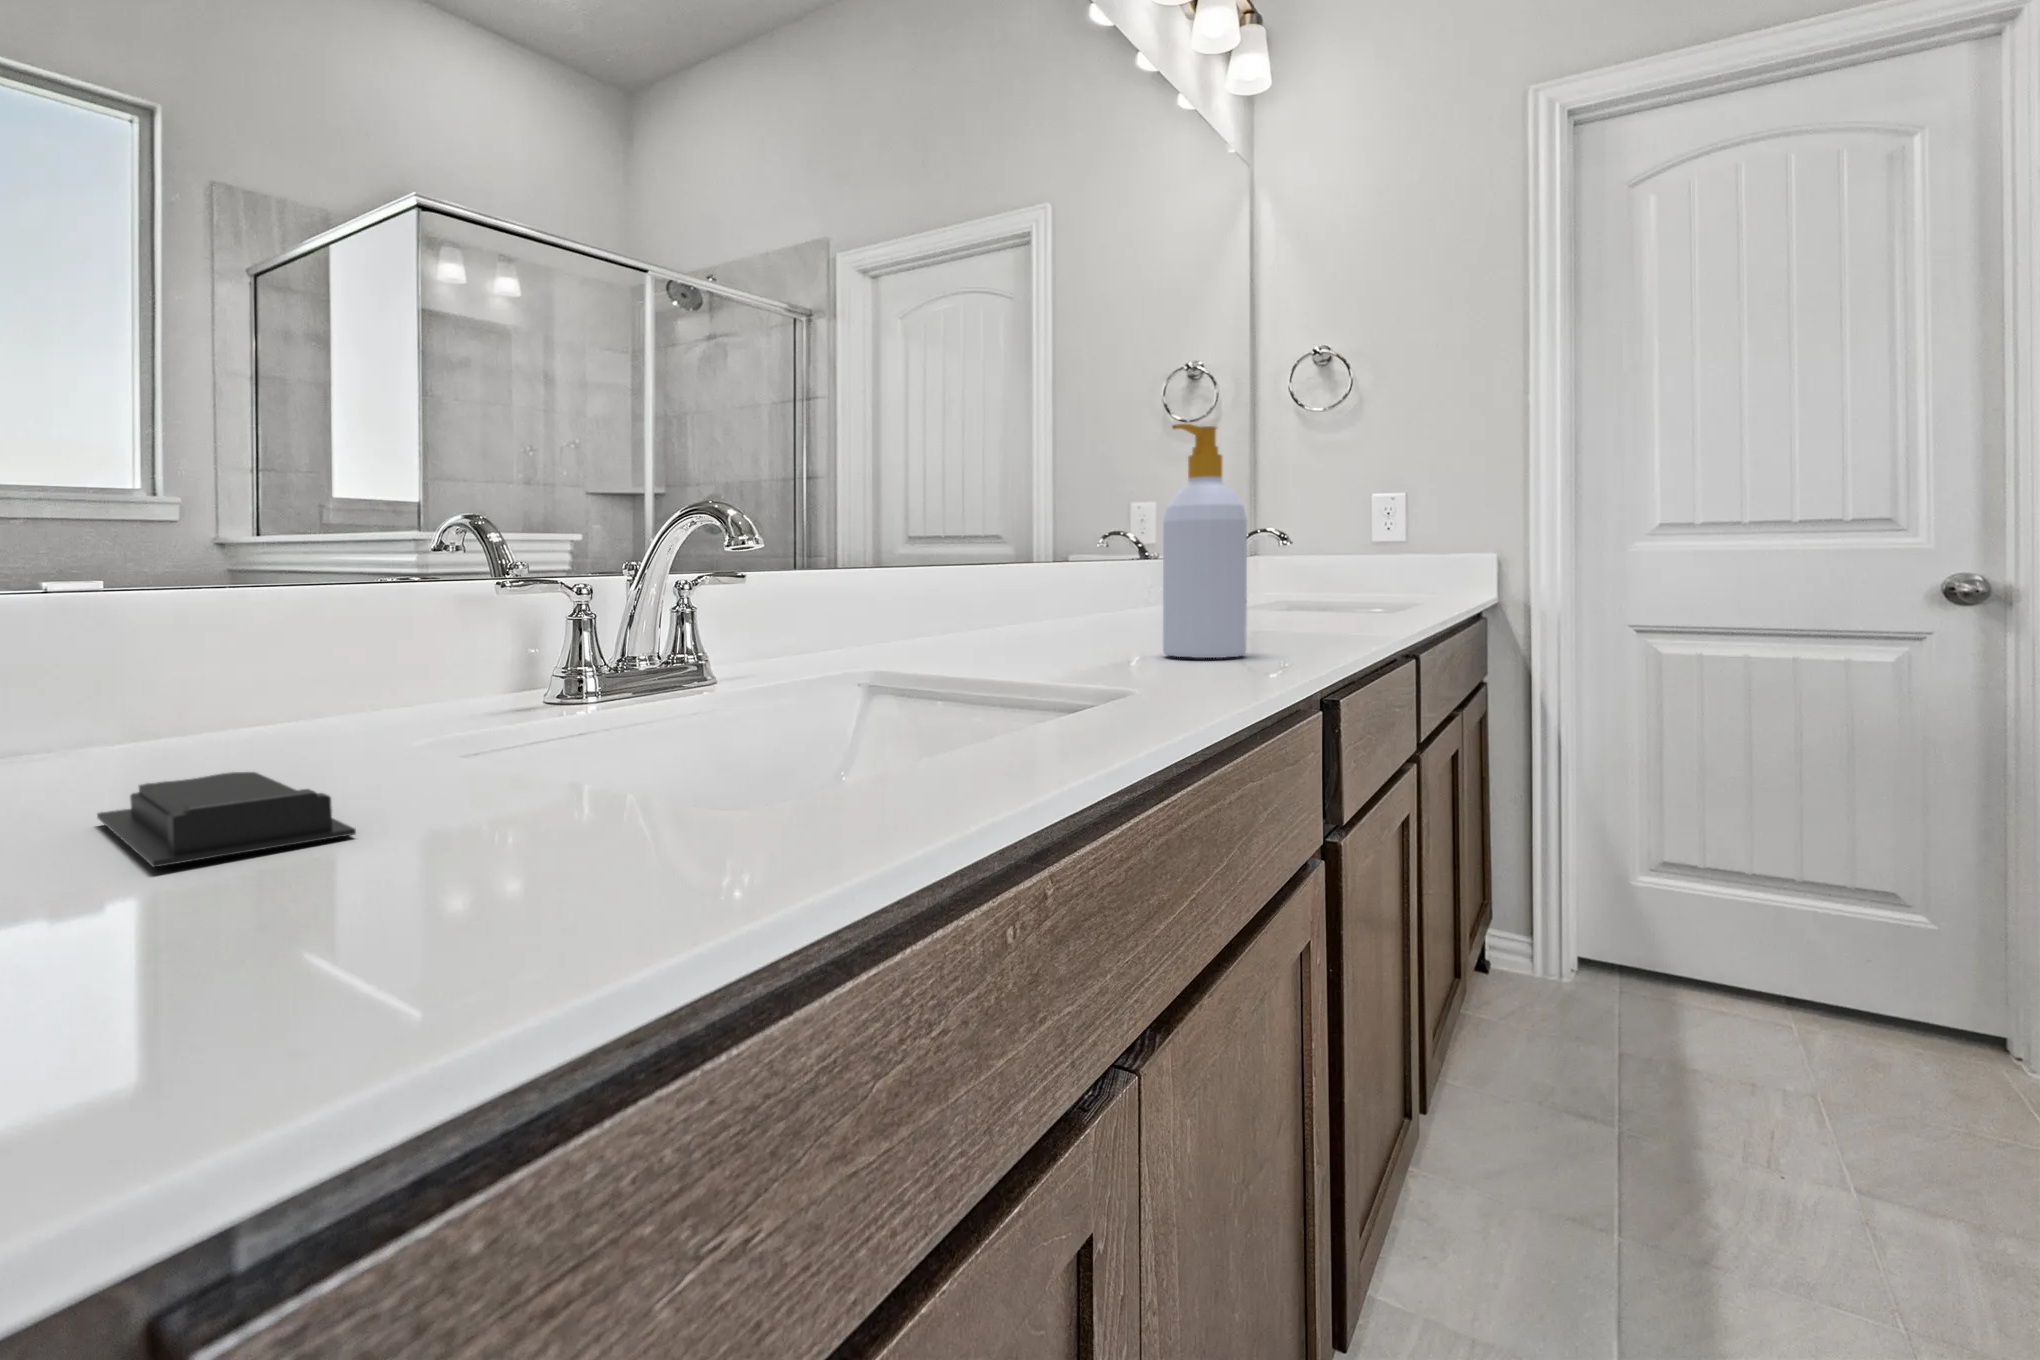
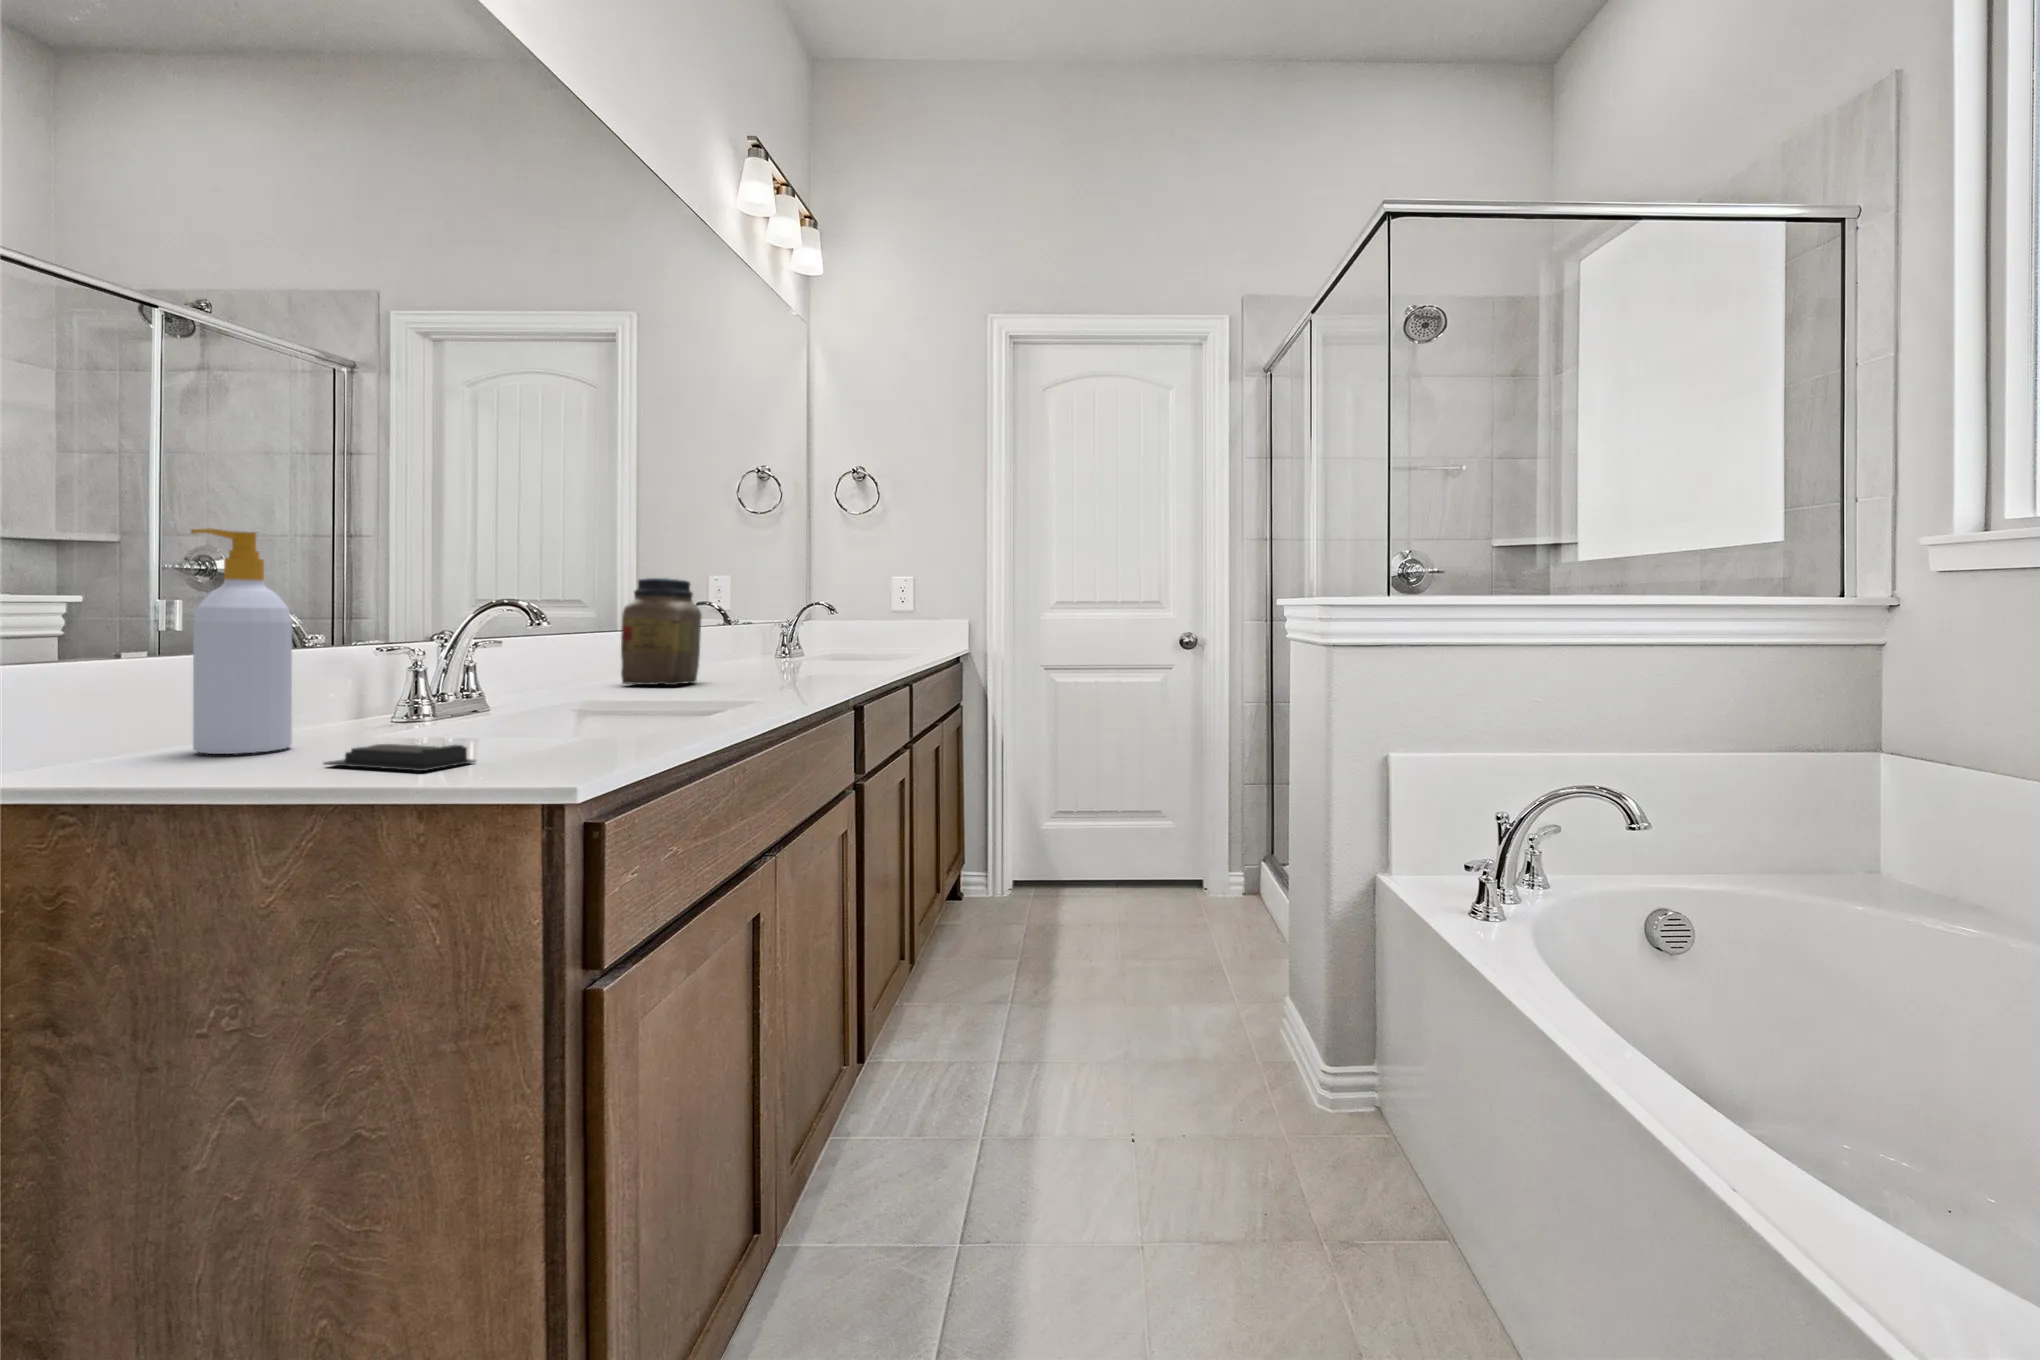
soap bottle: present [1163,424,1247,658] -> present [191,529,292,754]
jar: none [957,480,1076,648] -> present [621,578,702,685]

